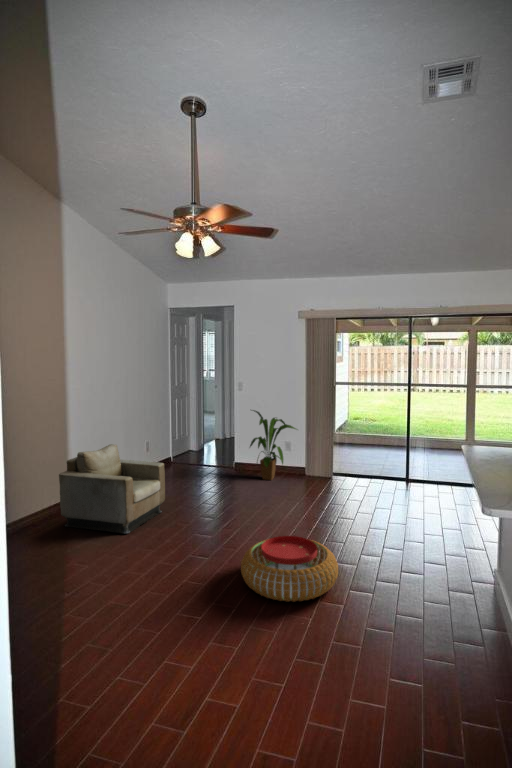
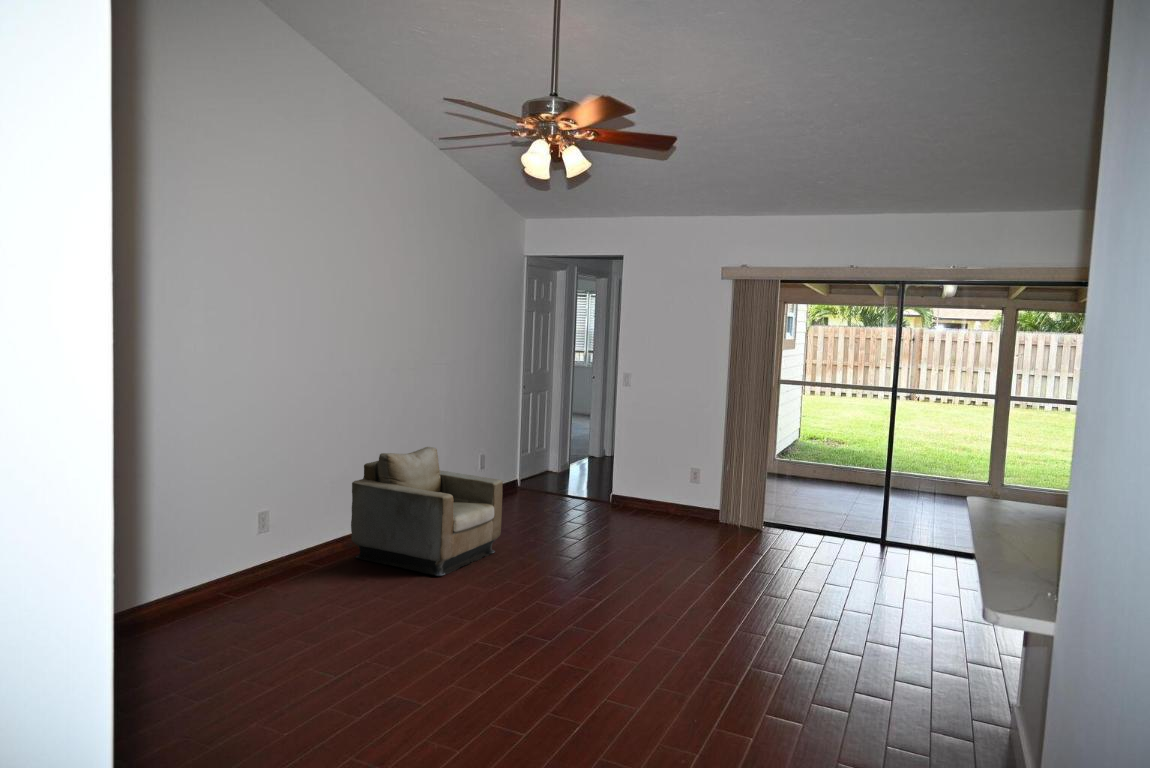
house plant: present [250,410,296,480] -> none [634,412,716,524]
pouf: present [241,536,338,602] -> none [594,598,741,692]

